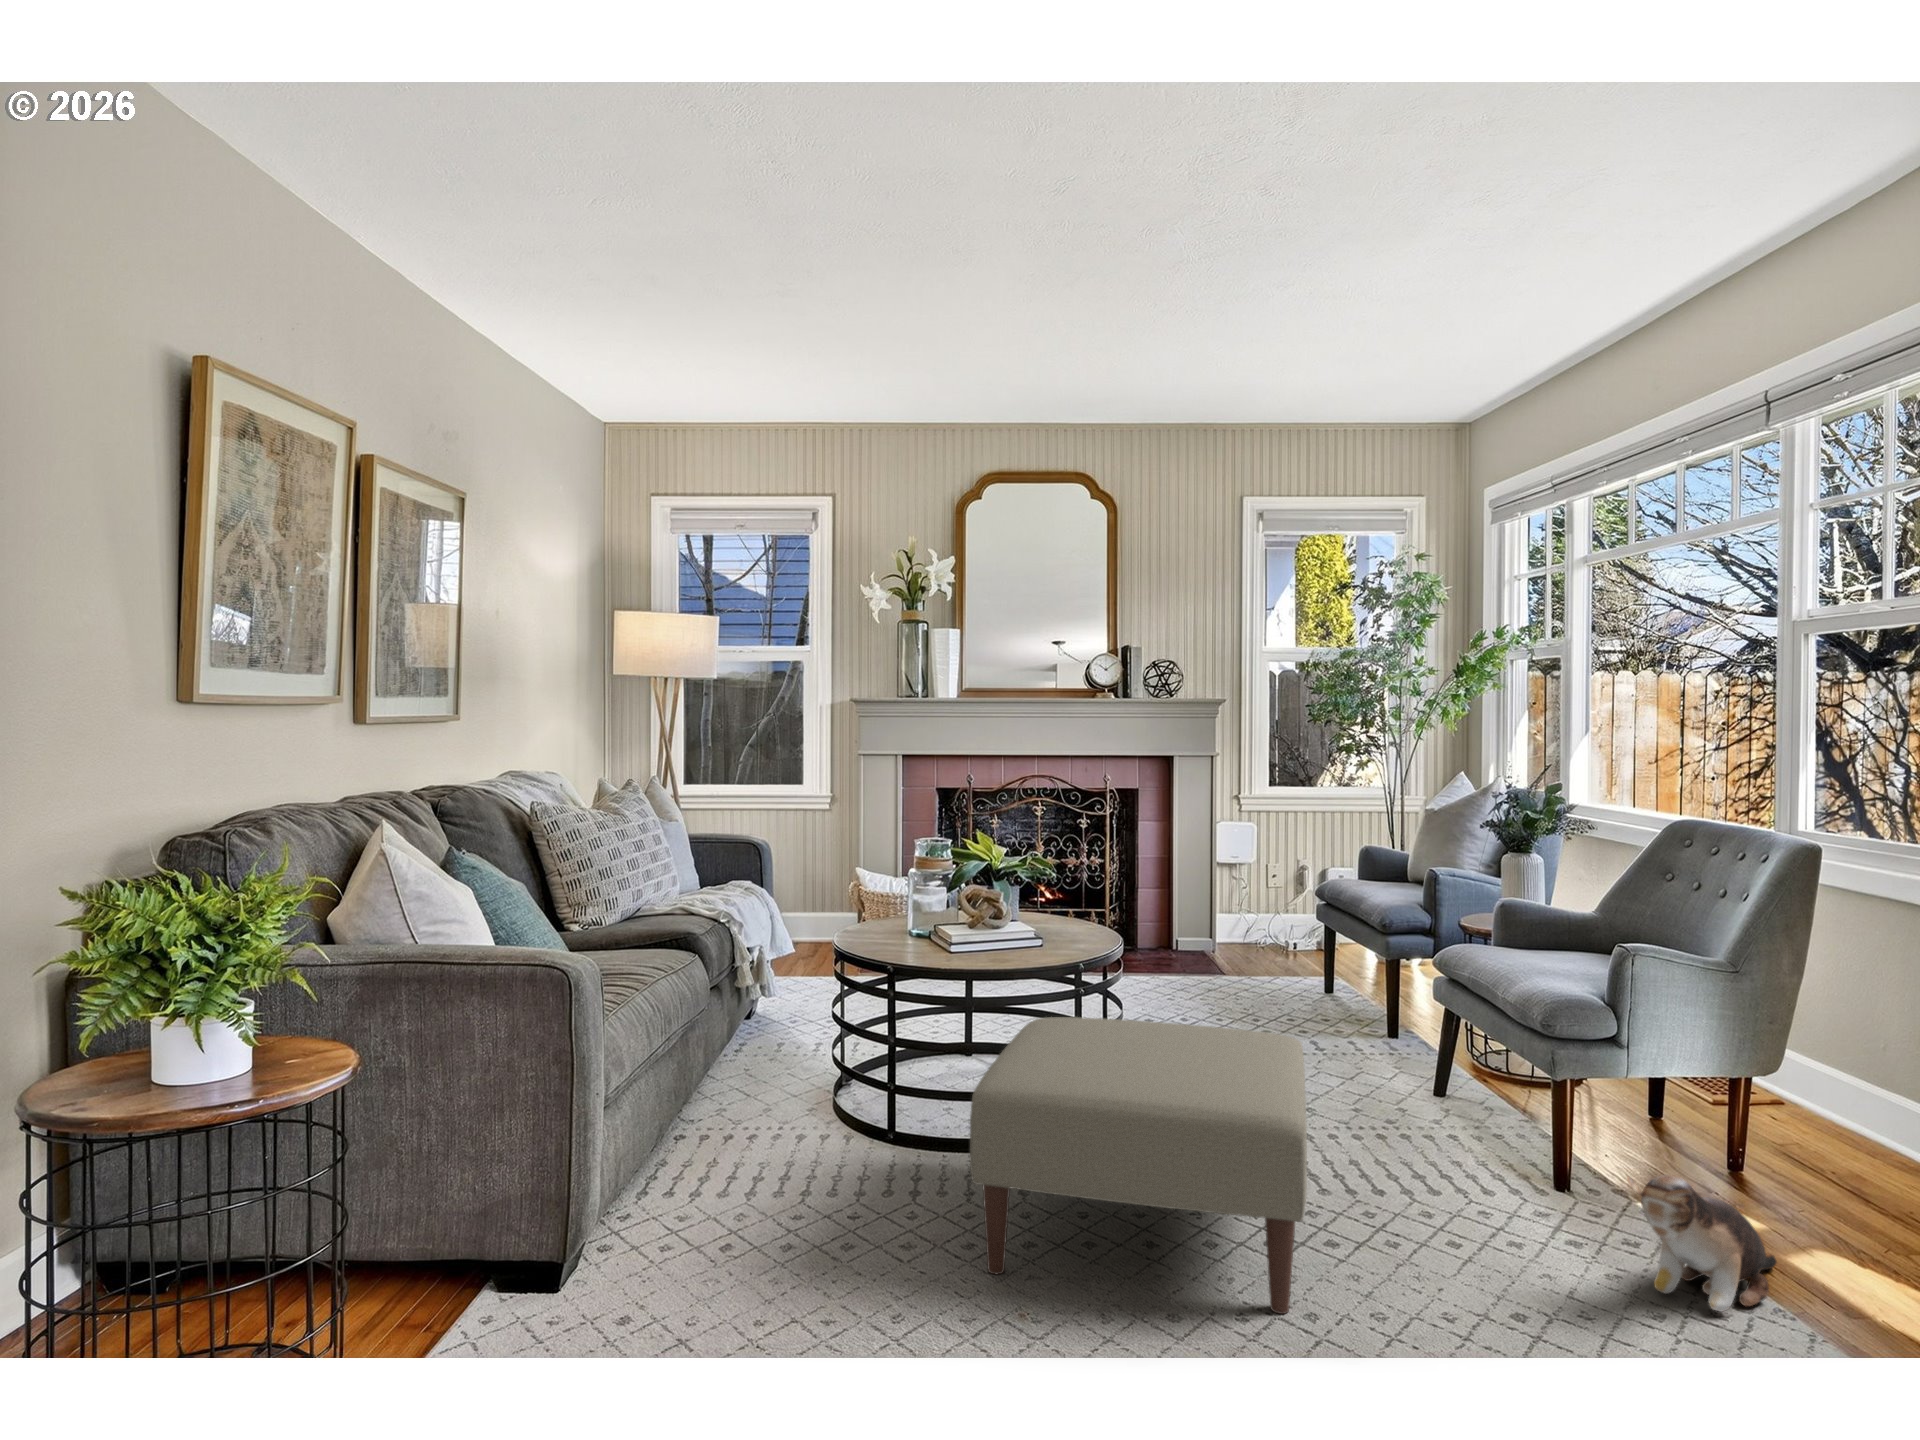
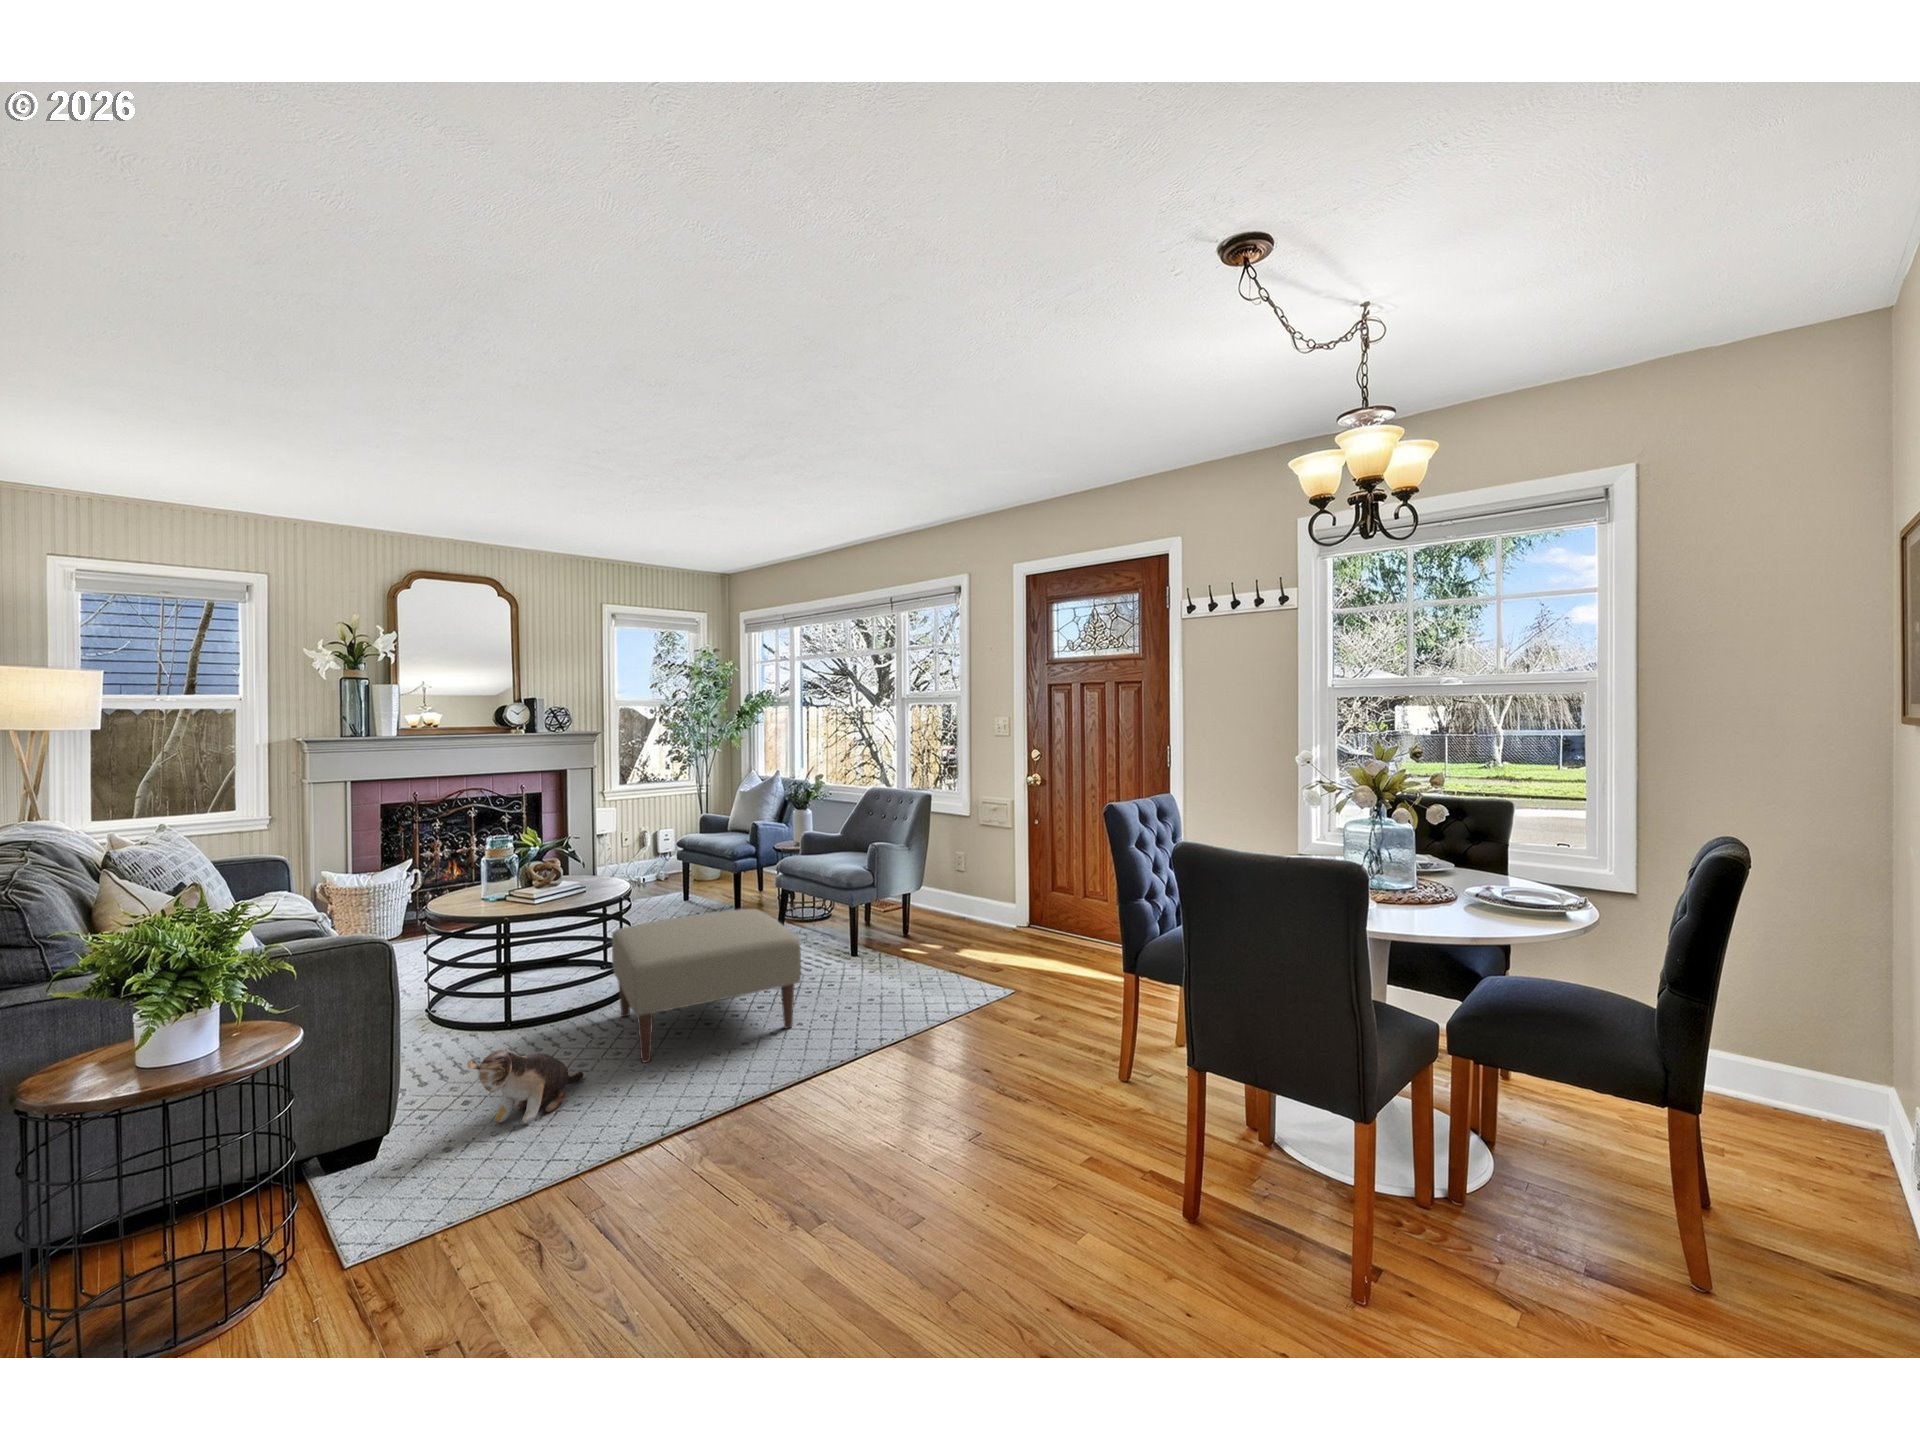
plush toy: present [1627,1175,1776,1311] -> present [467,1049,583,1123]

